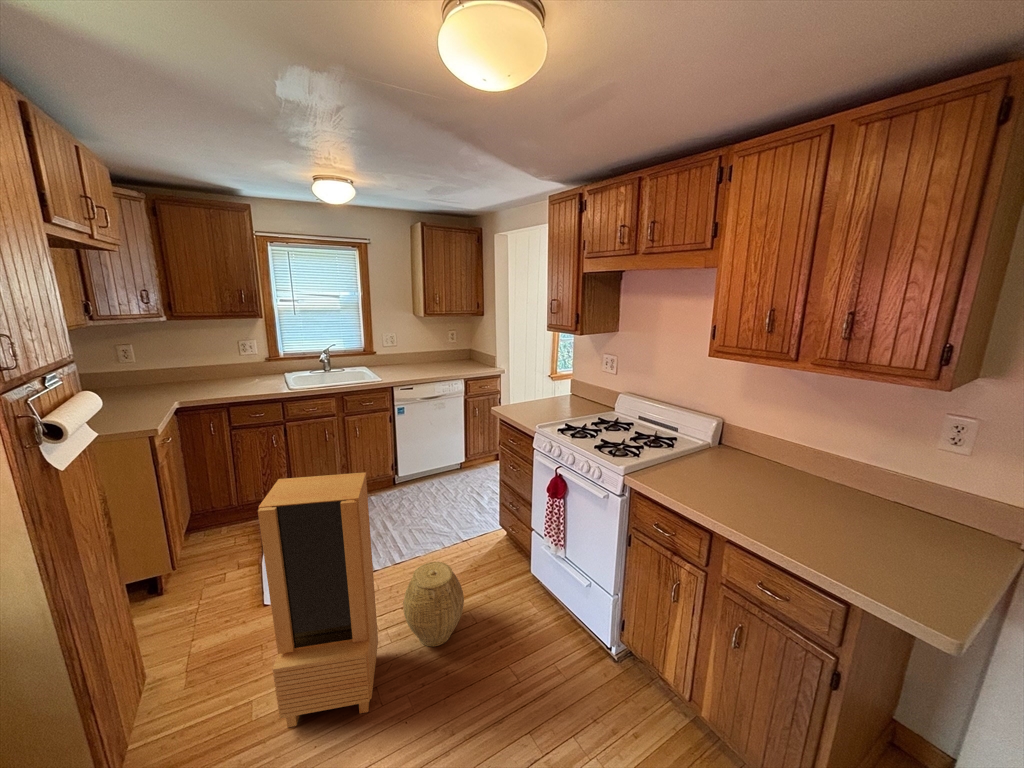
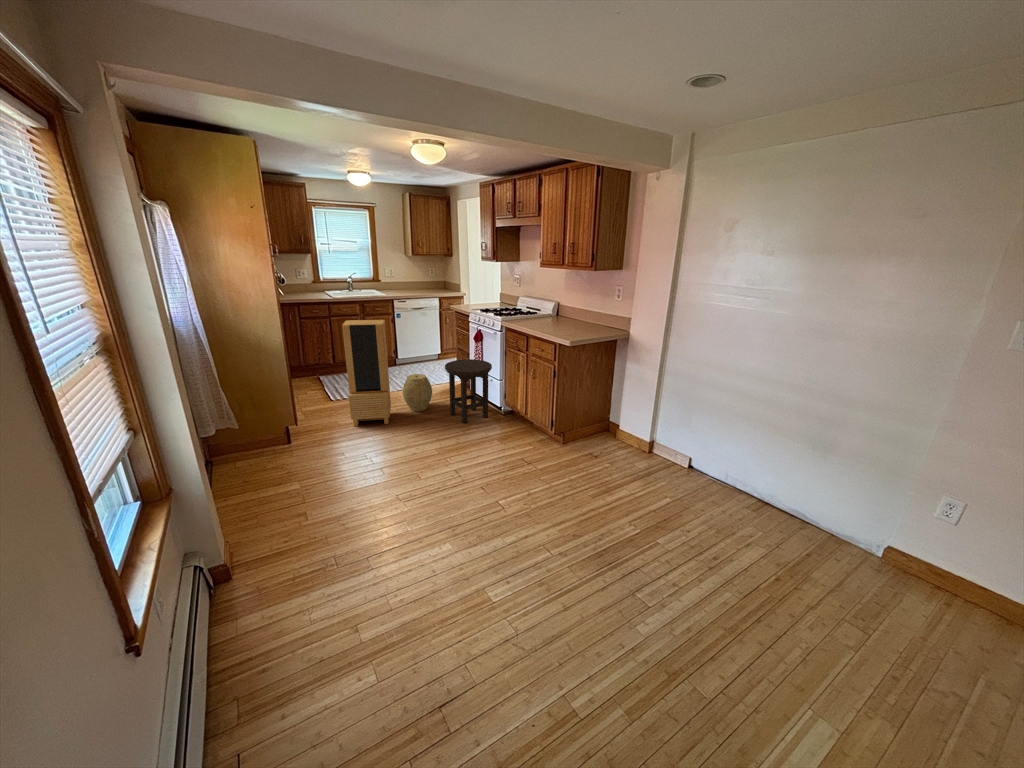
stool: none [496,537,599,704] -> present [445,359,492,423]

